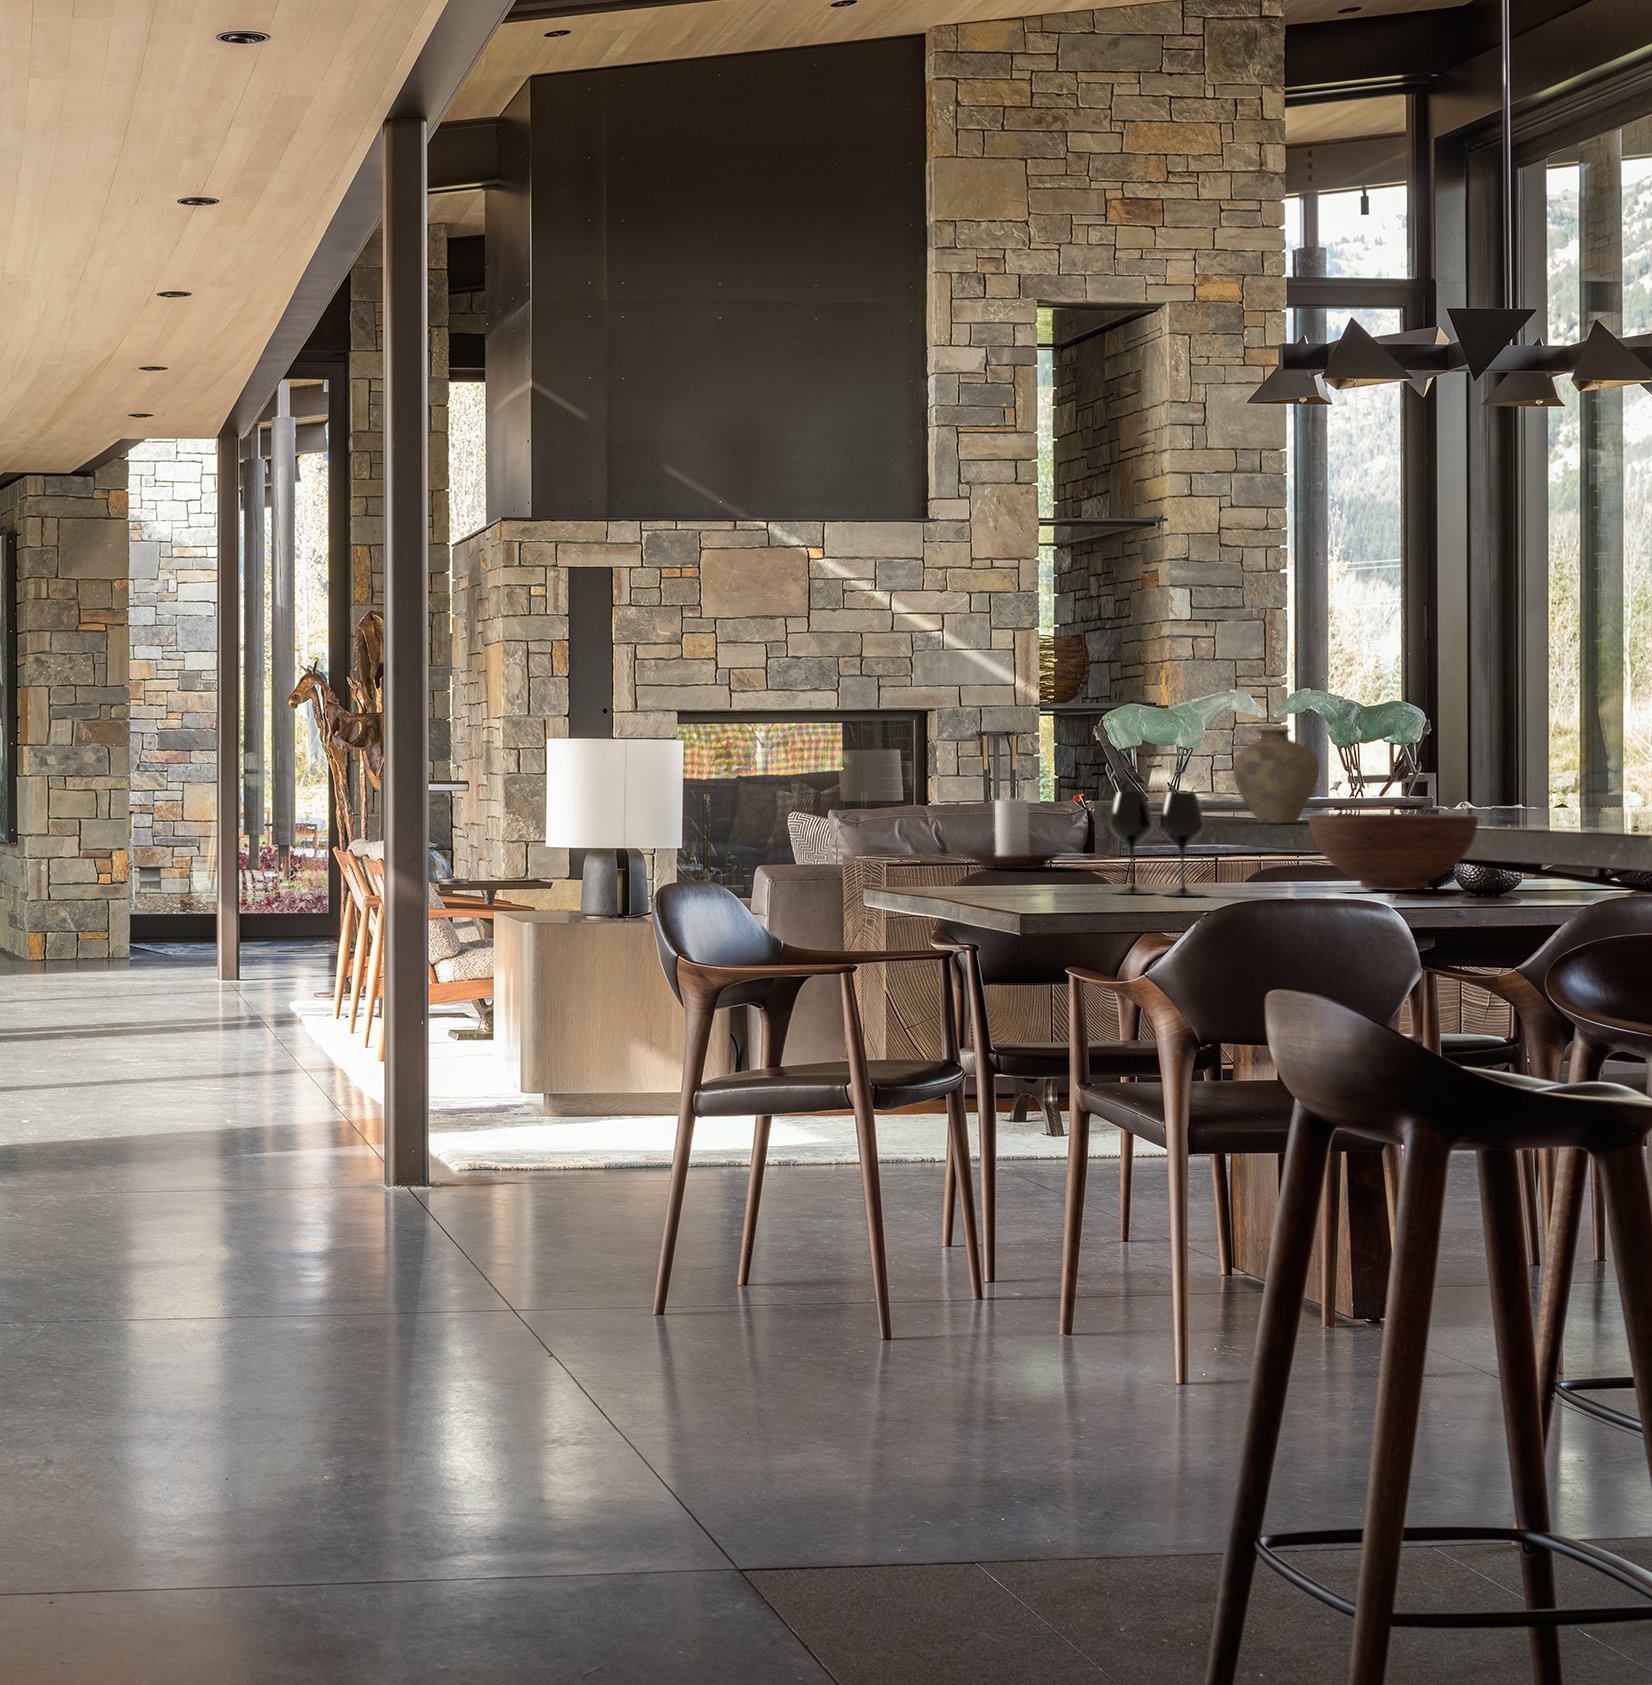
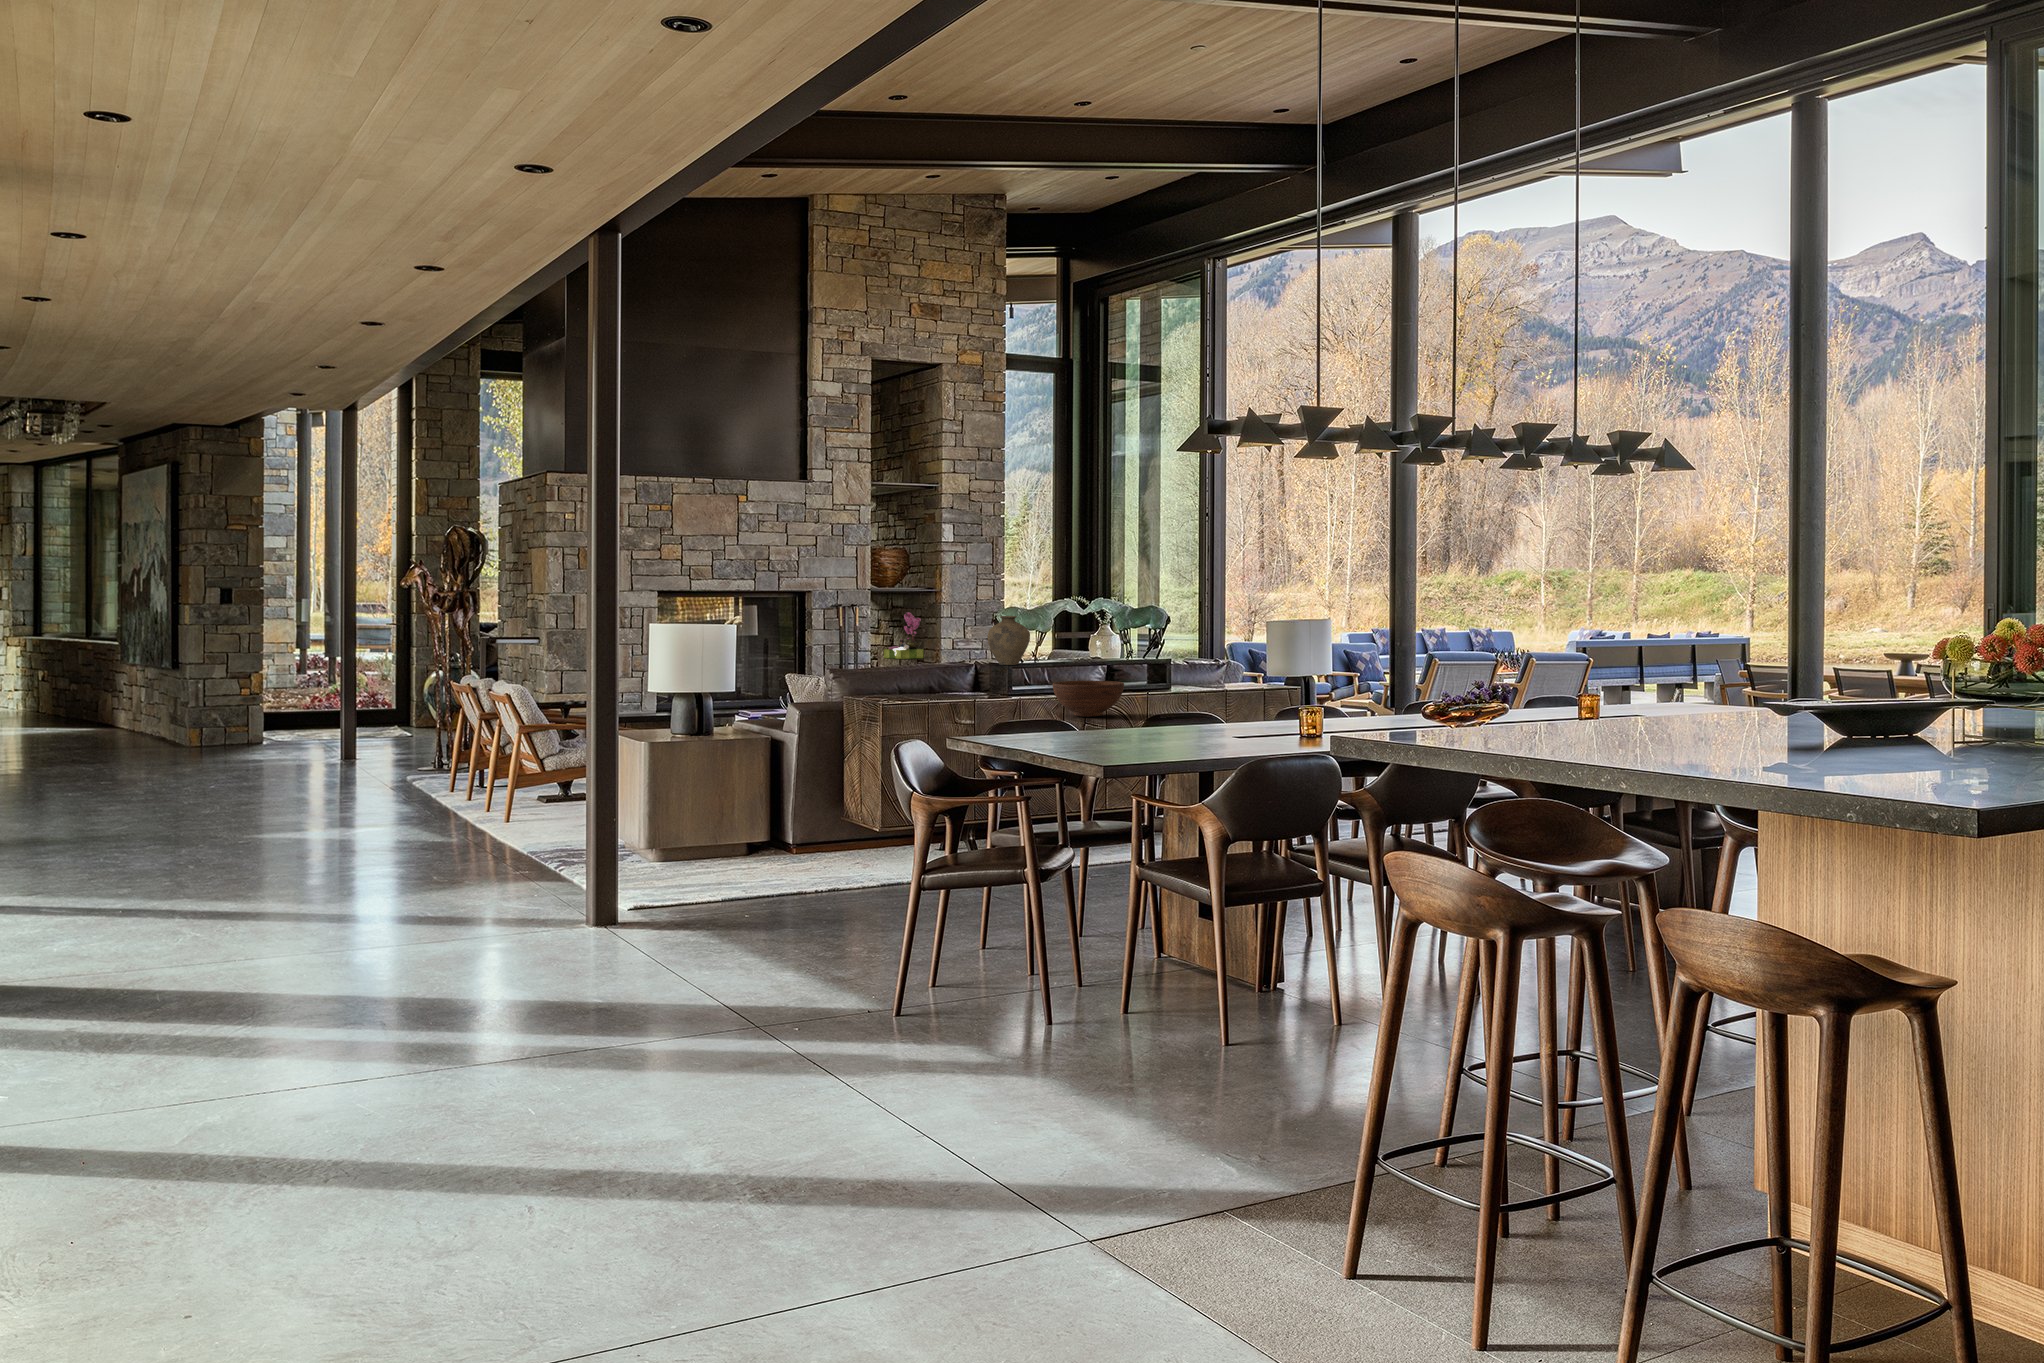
flower arrangement: none [1043,729,1118,816] -> present [884,612,924,659]
wine glass: present [1110,791,1203,896] -> none [967,674,1011,723]
candle holder: present [965,799,1061,869] -> none [883,668,932,705]

